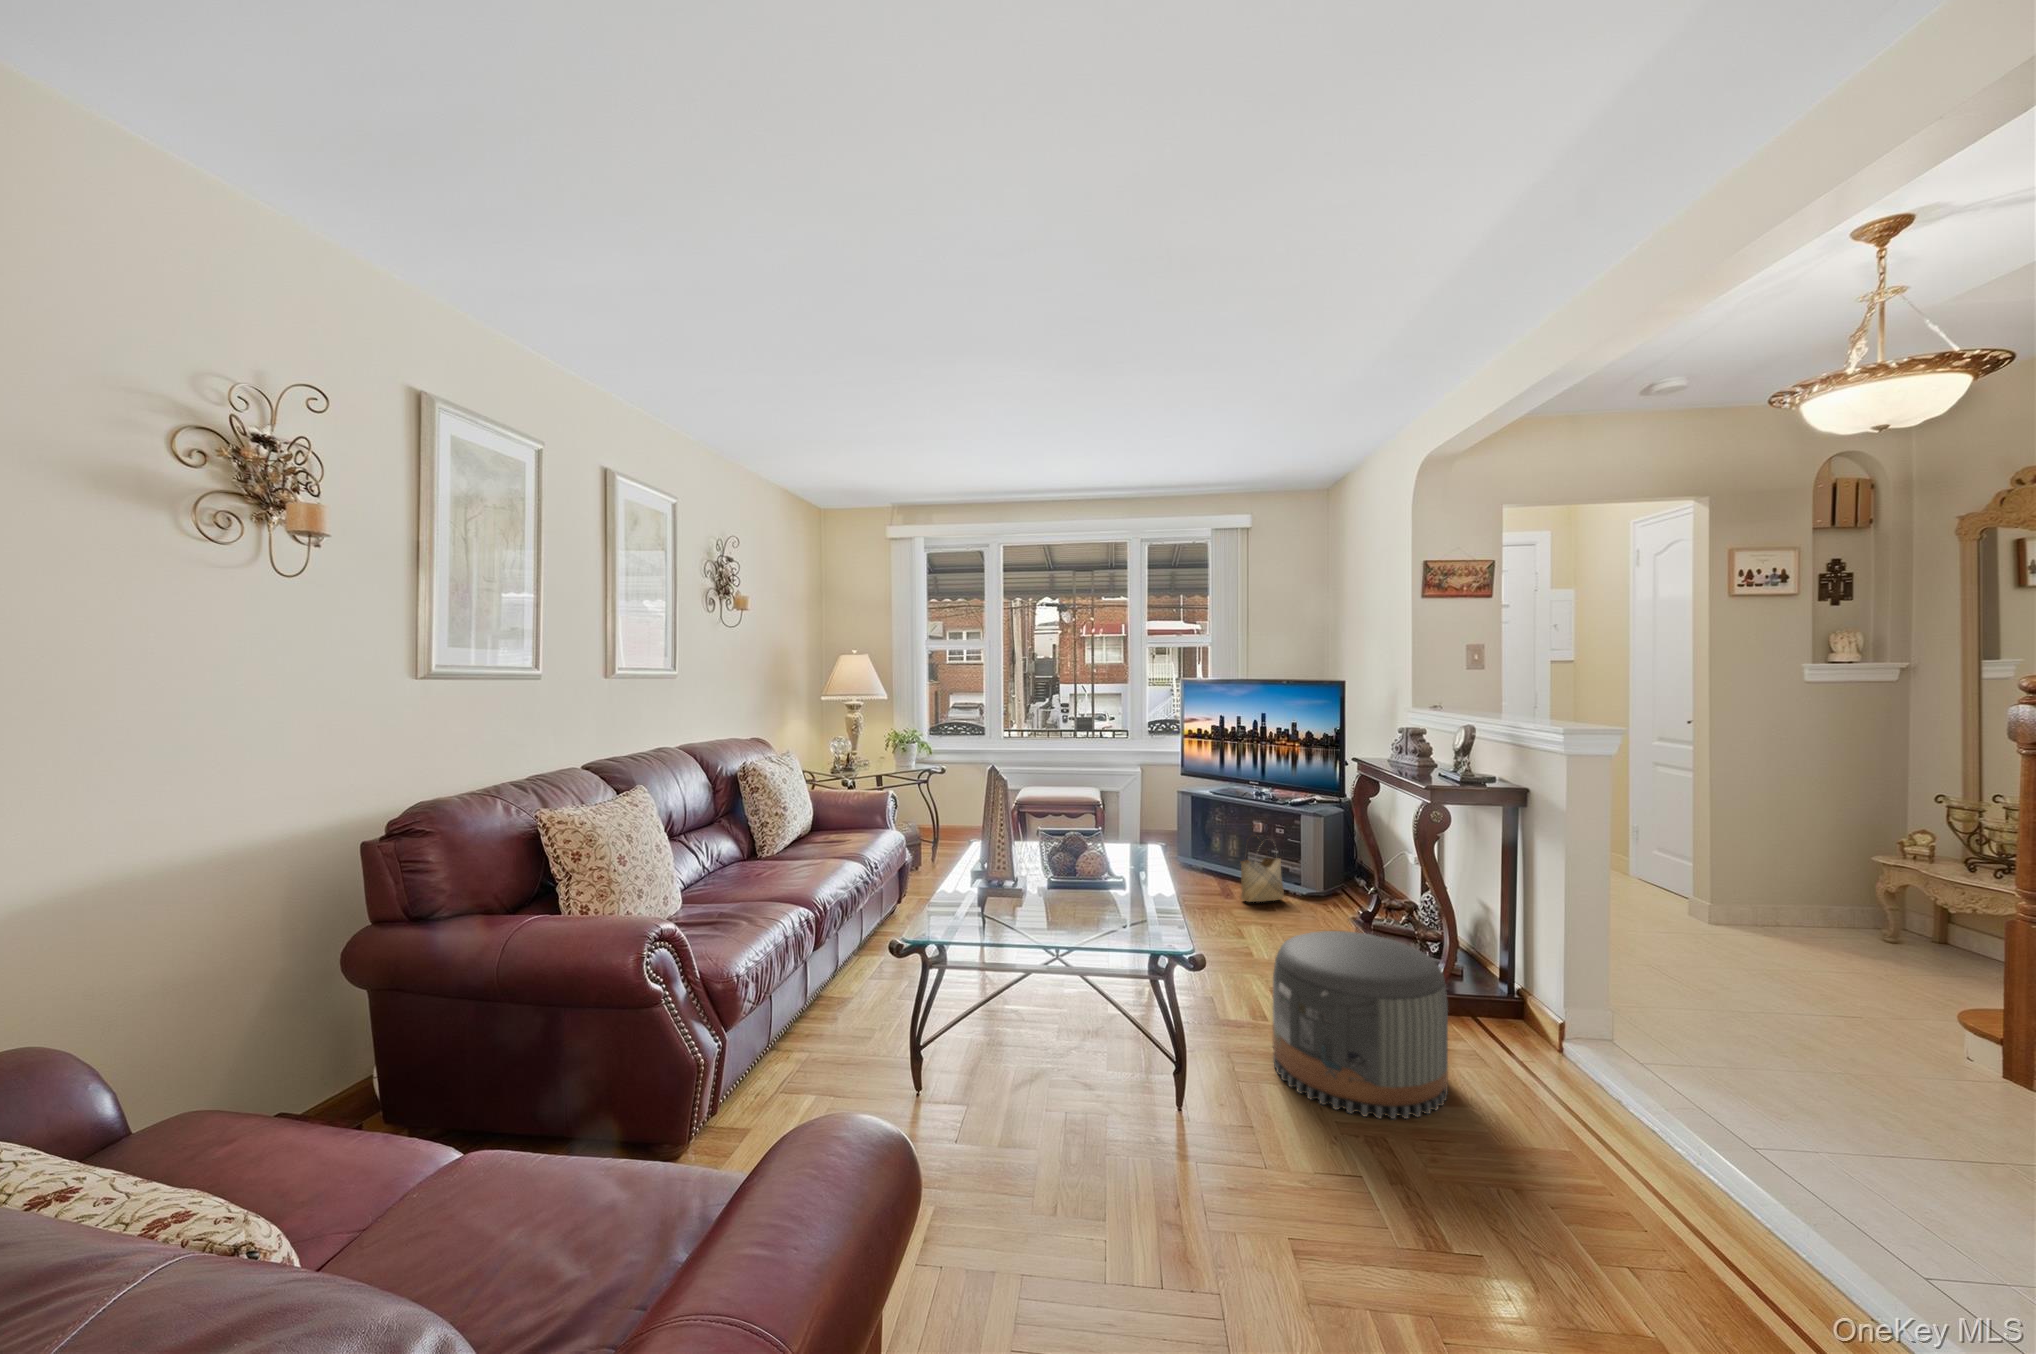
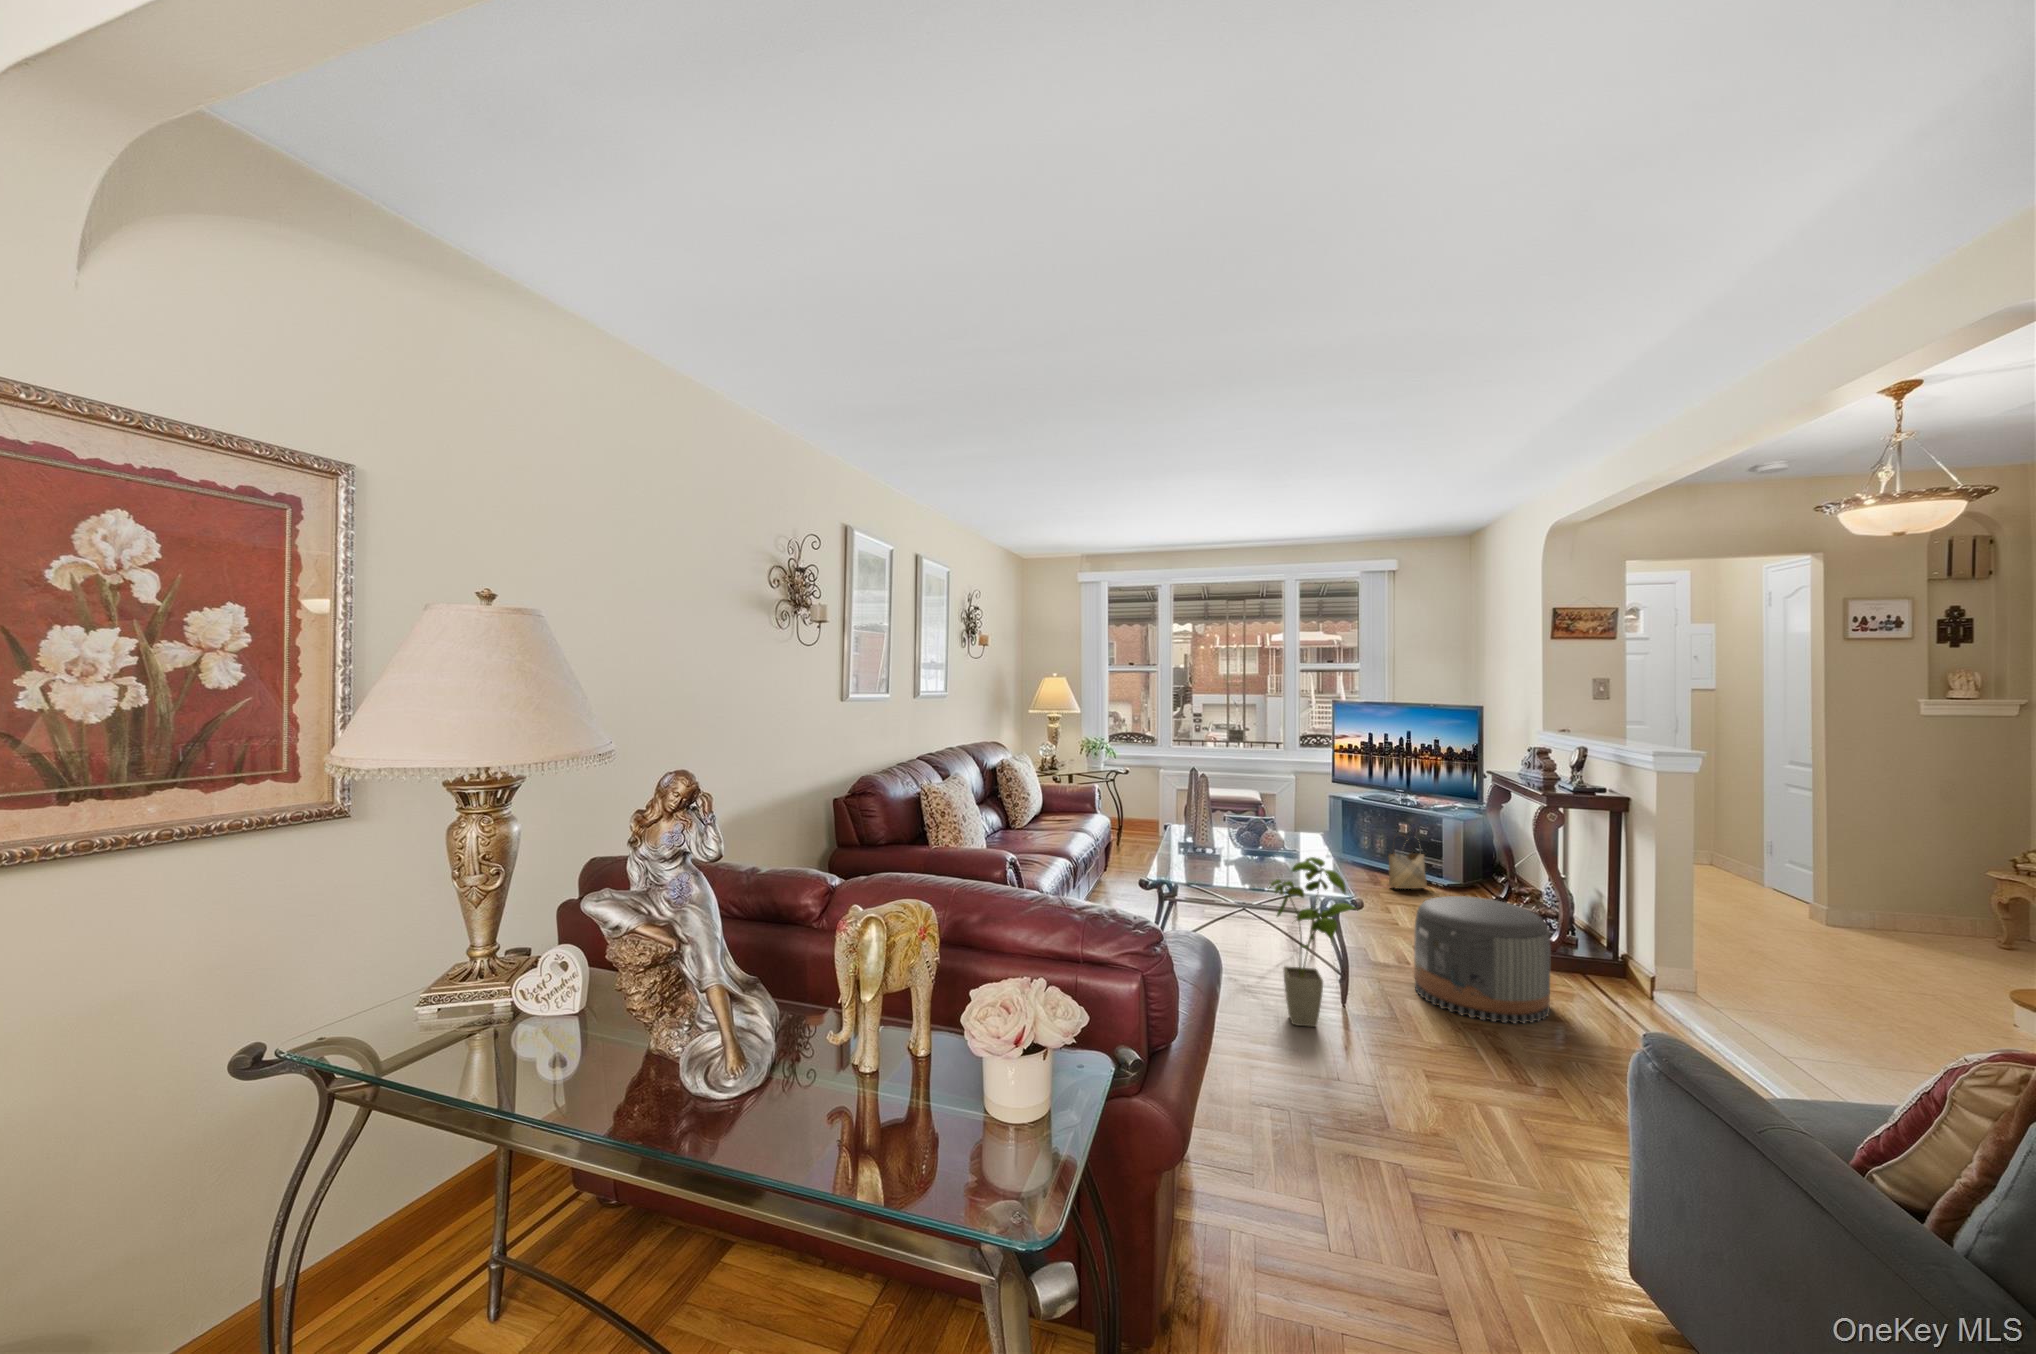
house plant: none [1067,901,1197,1158] -> present [1270,857,1355,1027]

